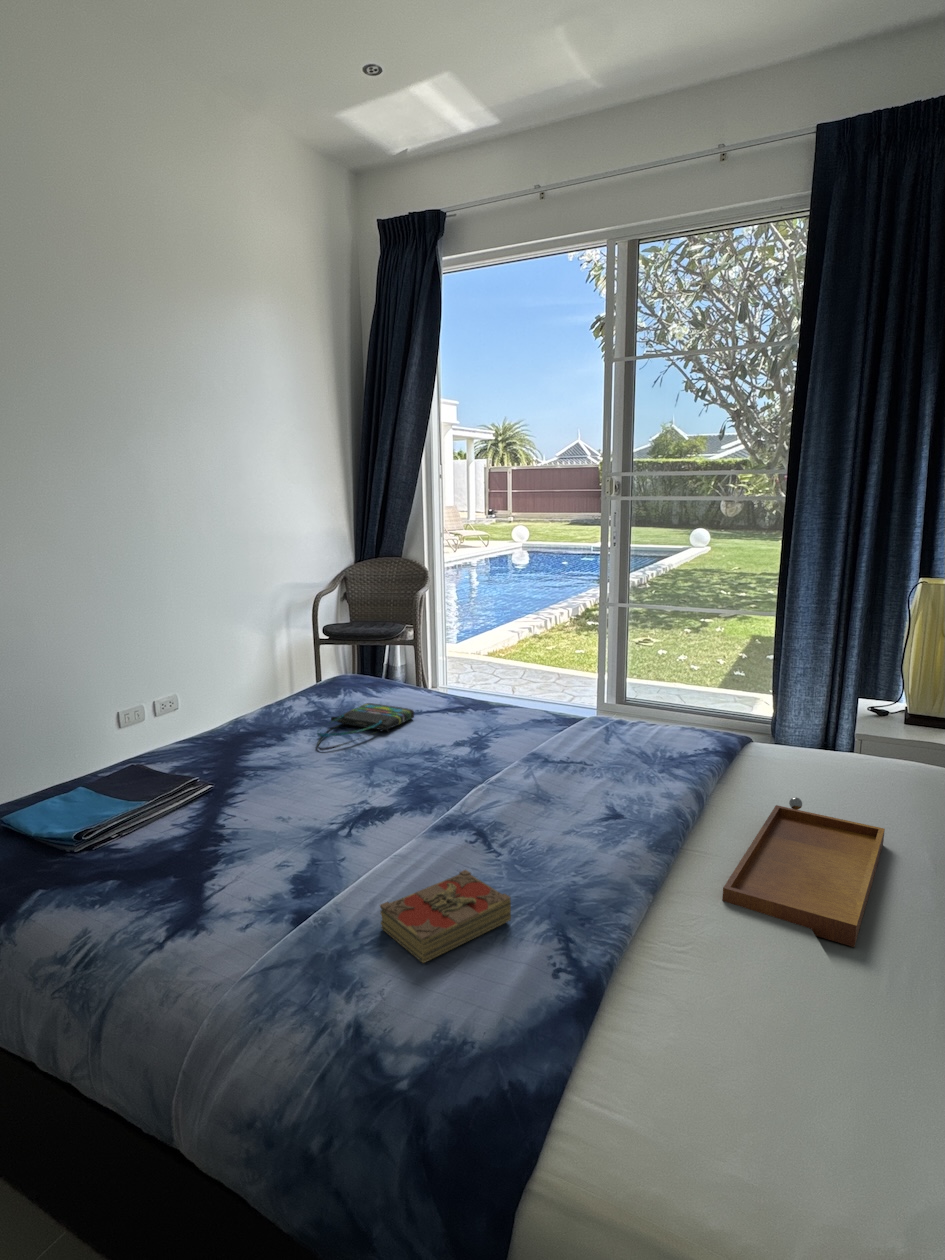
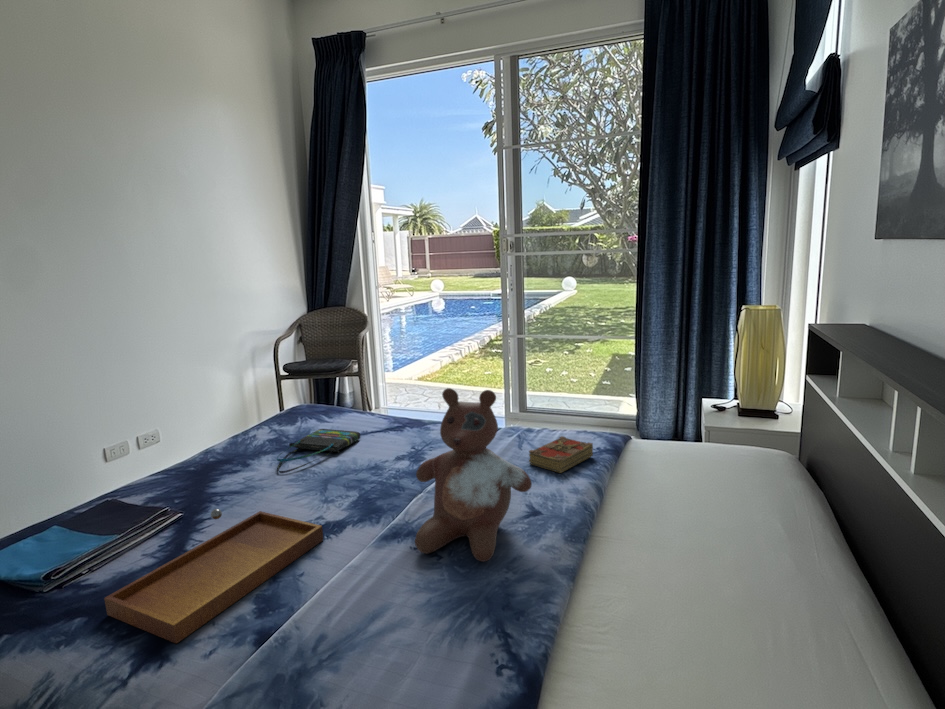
stuffed bear: none [472,660,613,863] -> present [415,388,532,562]
tray: present [722,797,885,947] -> present [104,509,323,643]
book: present [380,870,511,963] -> present [529,436,593,473]

